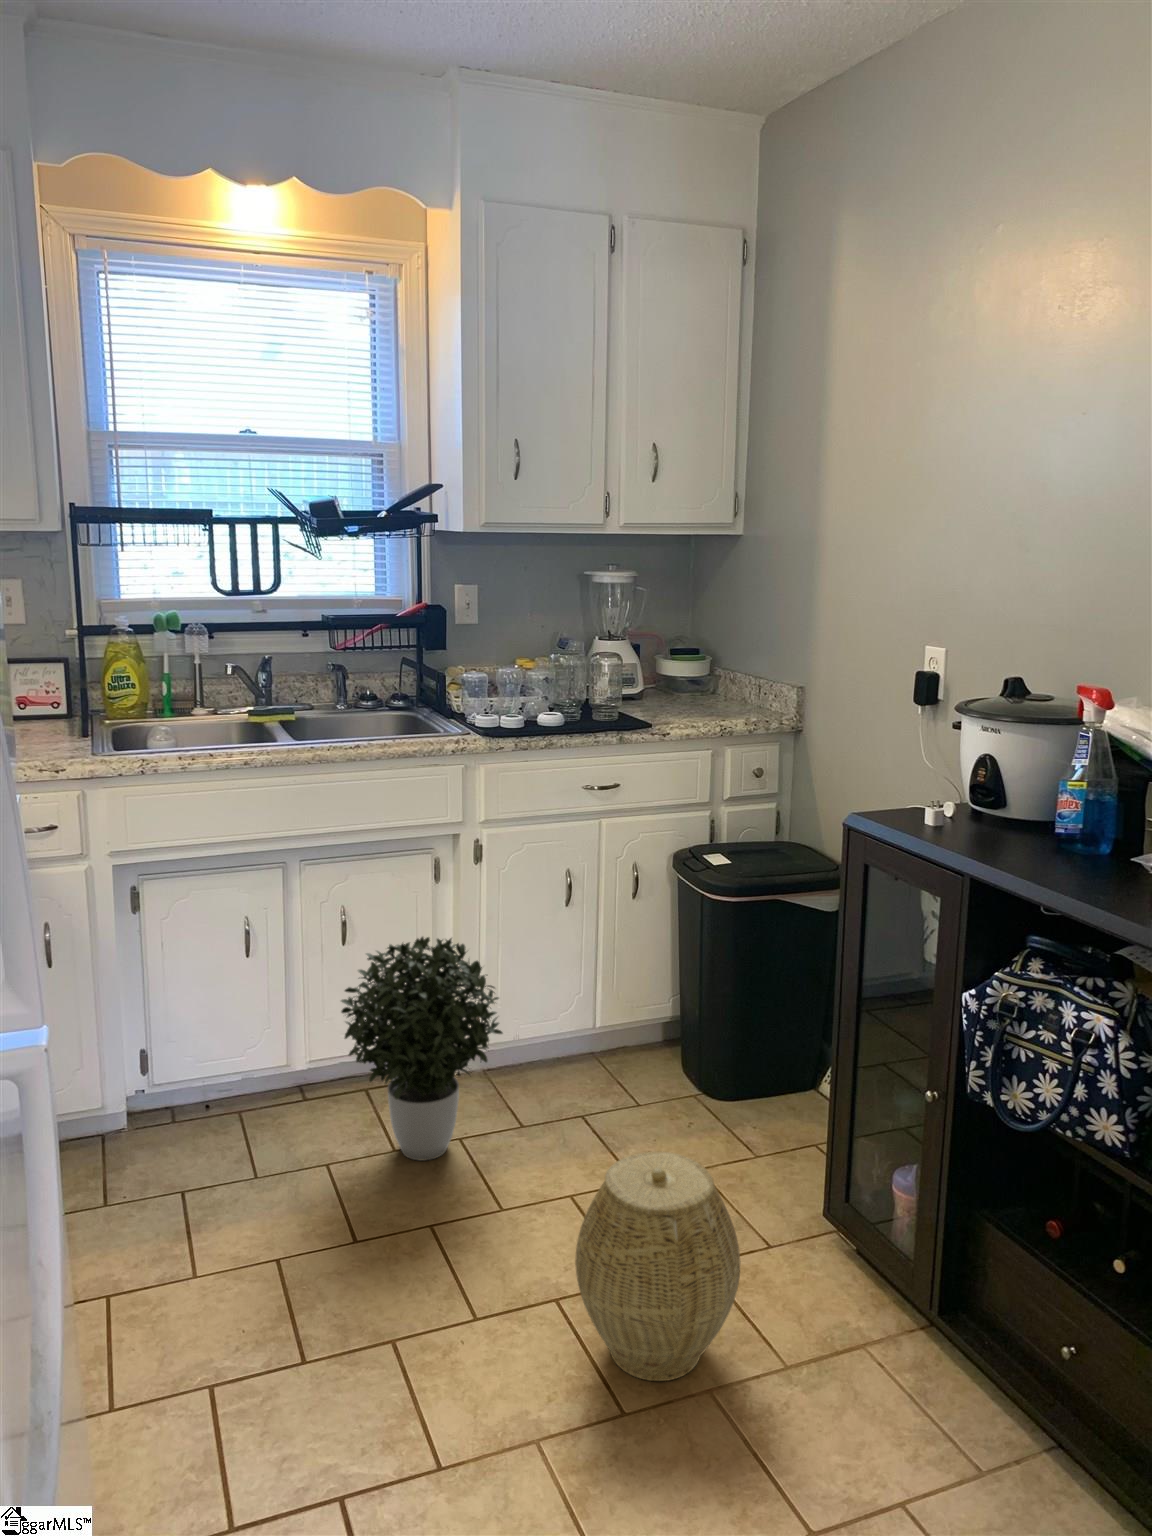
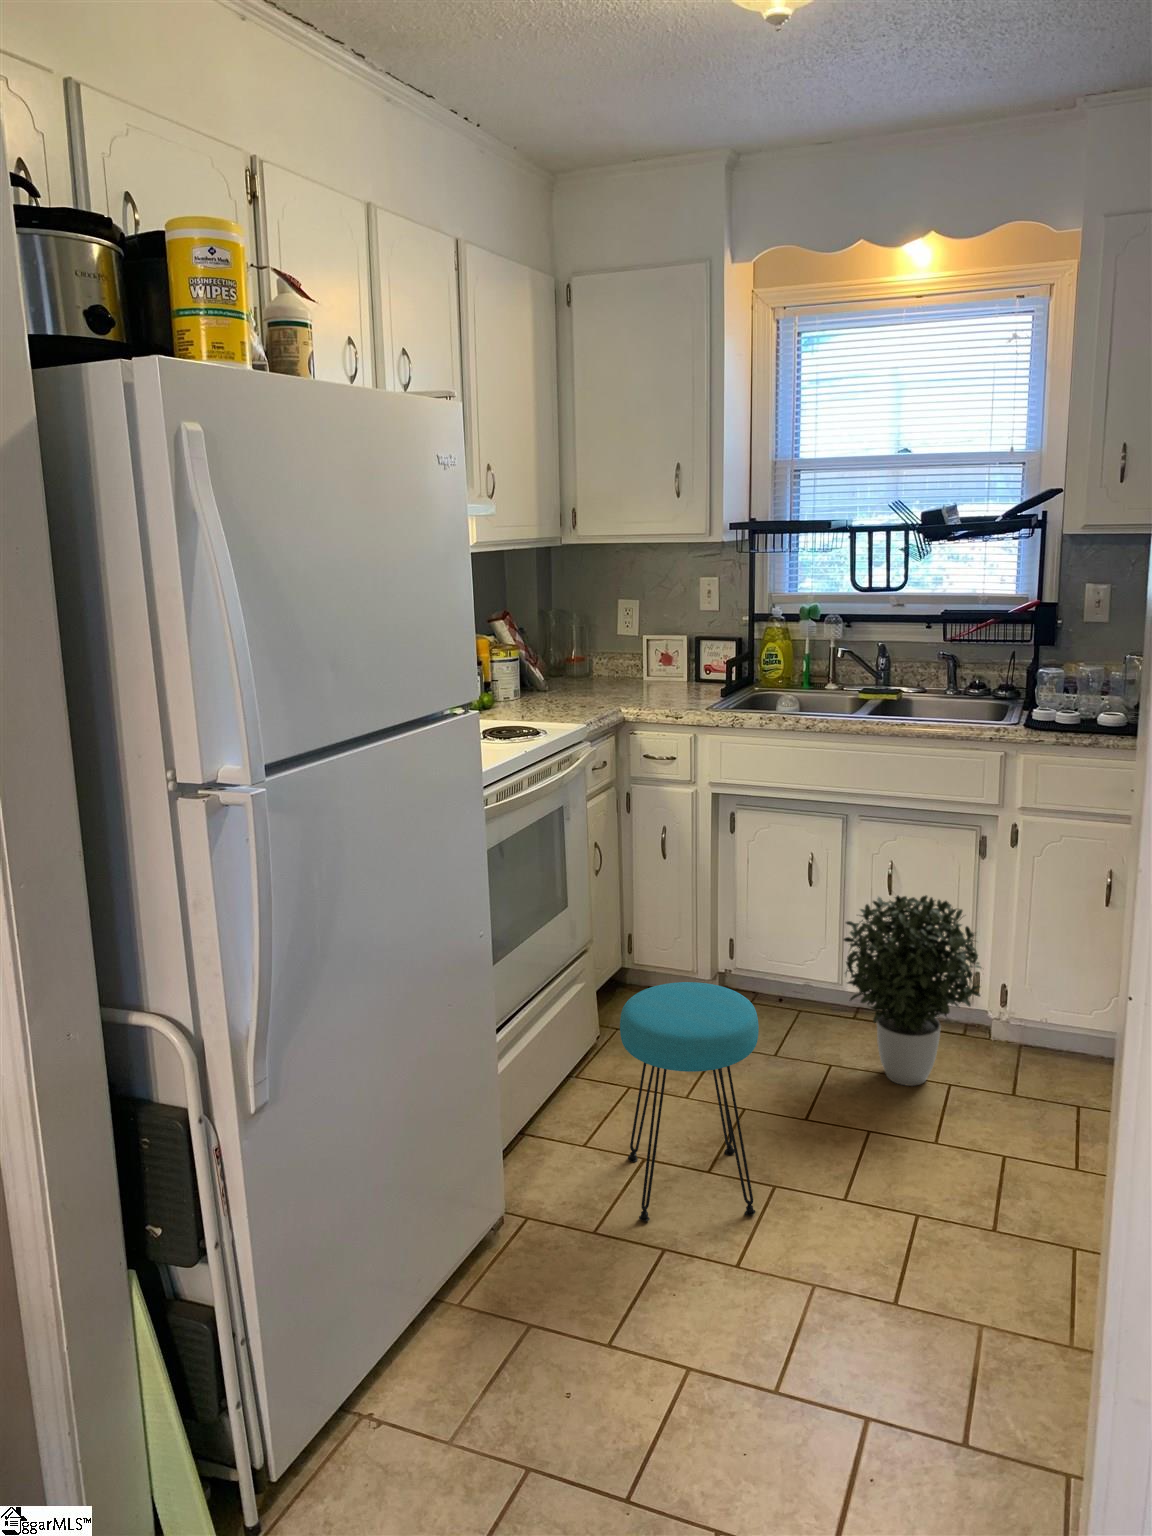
stool: none [191,1111,405,1470] -> present [620,982,759,1221]
woven basket: present [575,1152,740,1381] -> none [891,1108,1047,1313]

